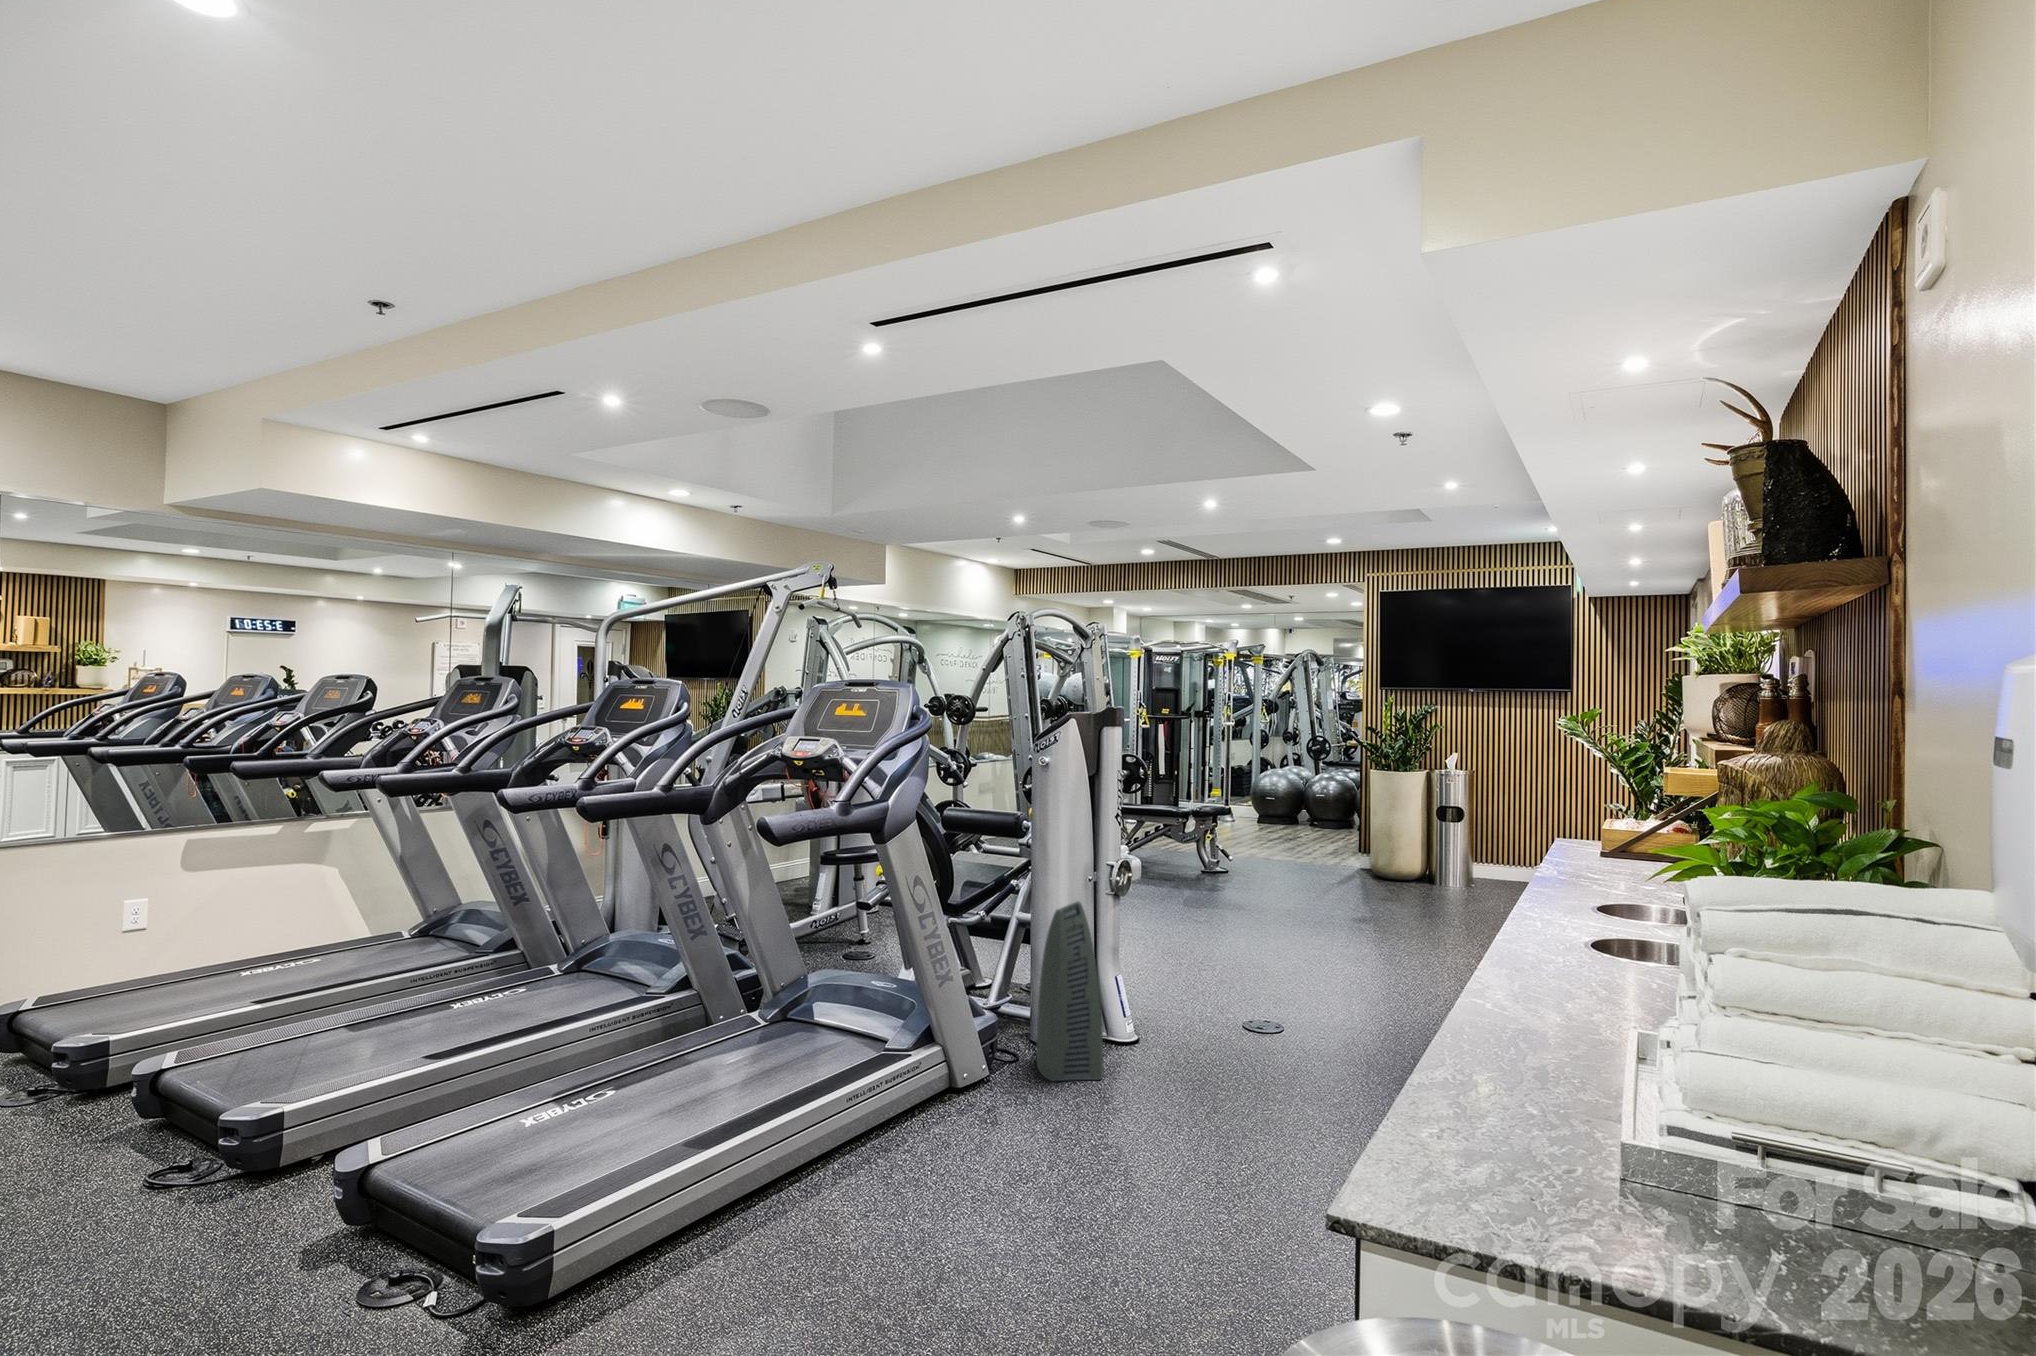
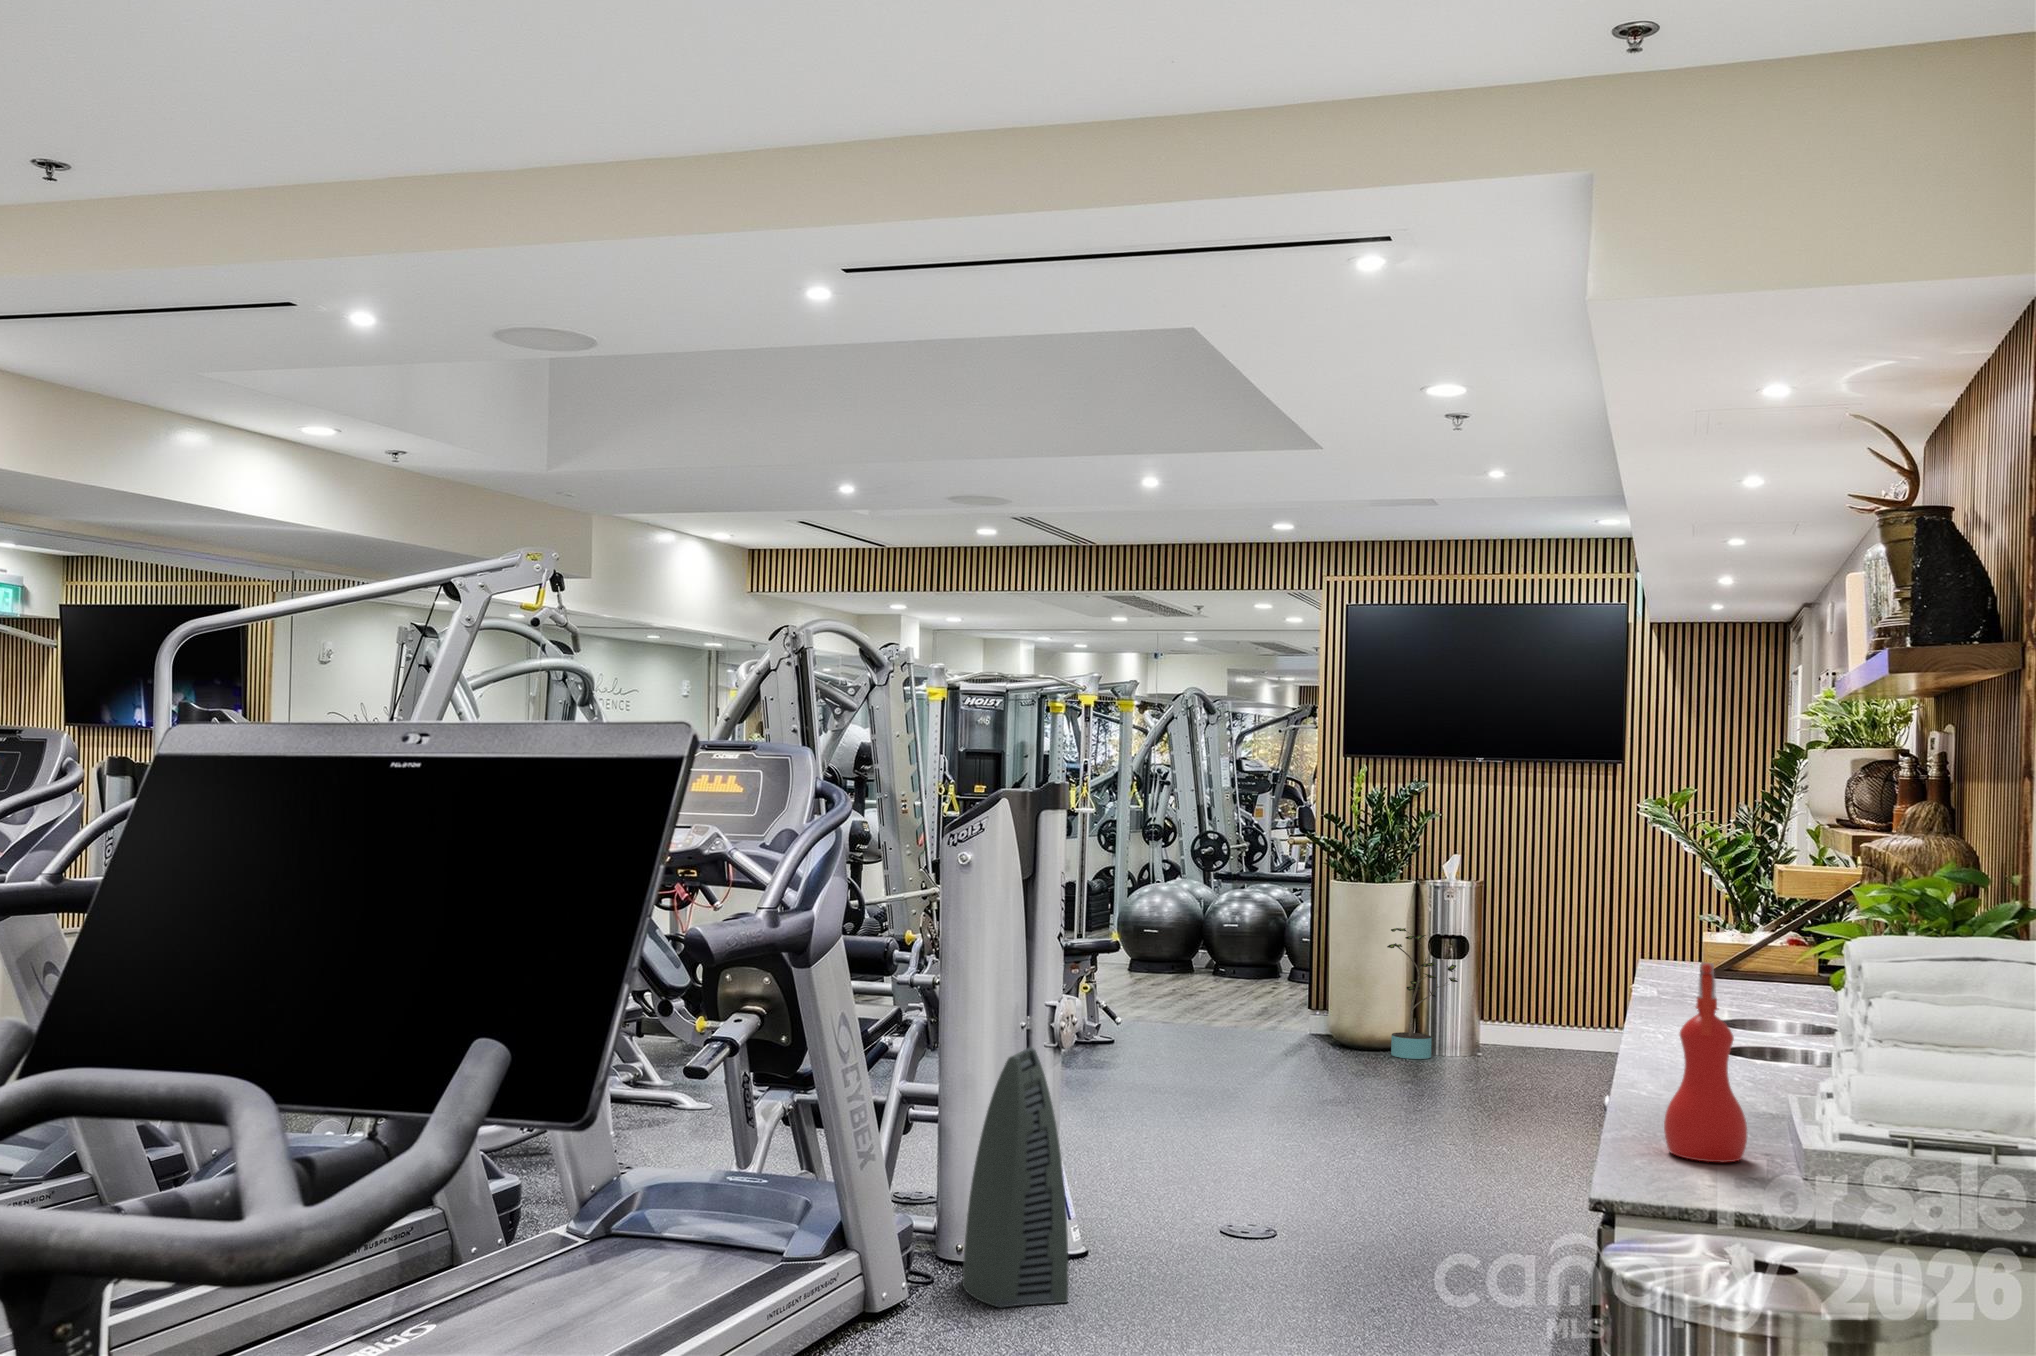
potted plant: none [1403,801,1454,885] -> present [1387,928,1458,1059]
spray bottle: none [1439,917,1534,1143] -> present [1664,962,1747,1162]

